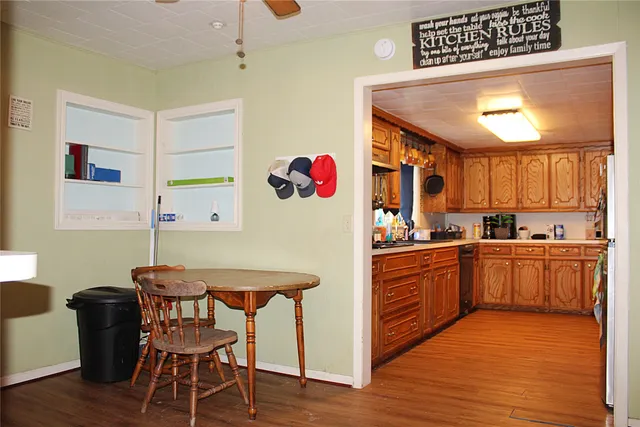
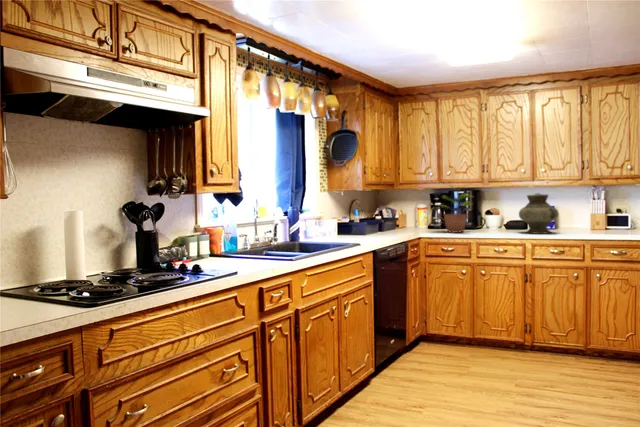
vase: none [541,216,565,240] -> present [519,193,558,234]

